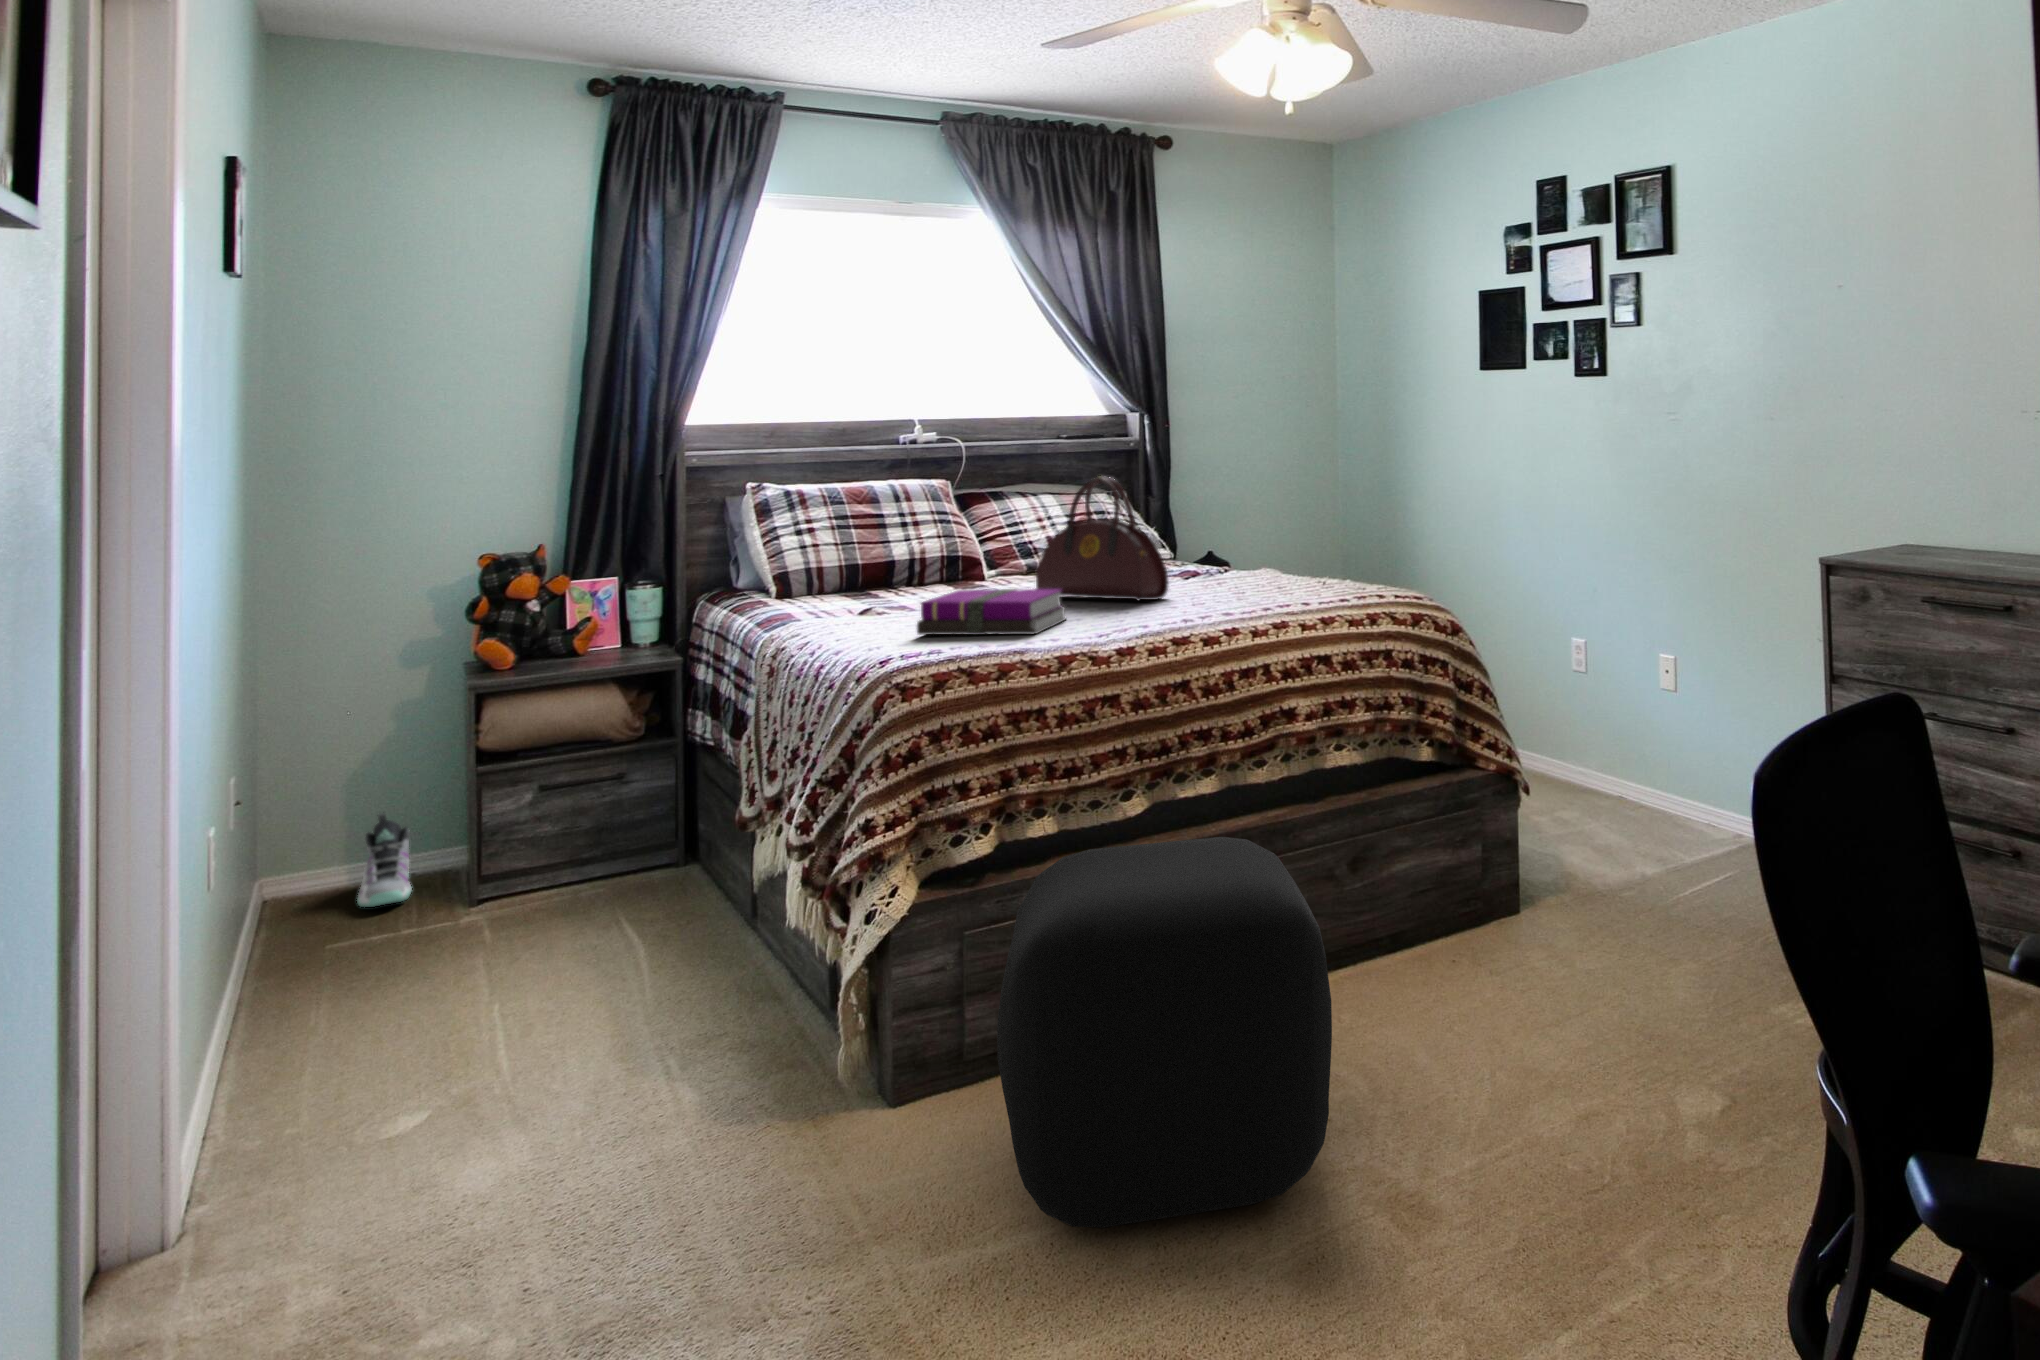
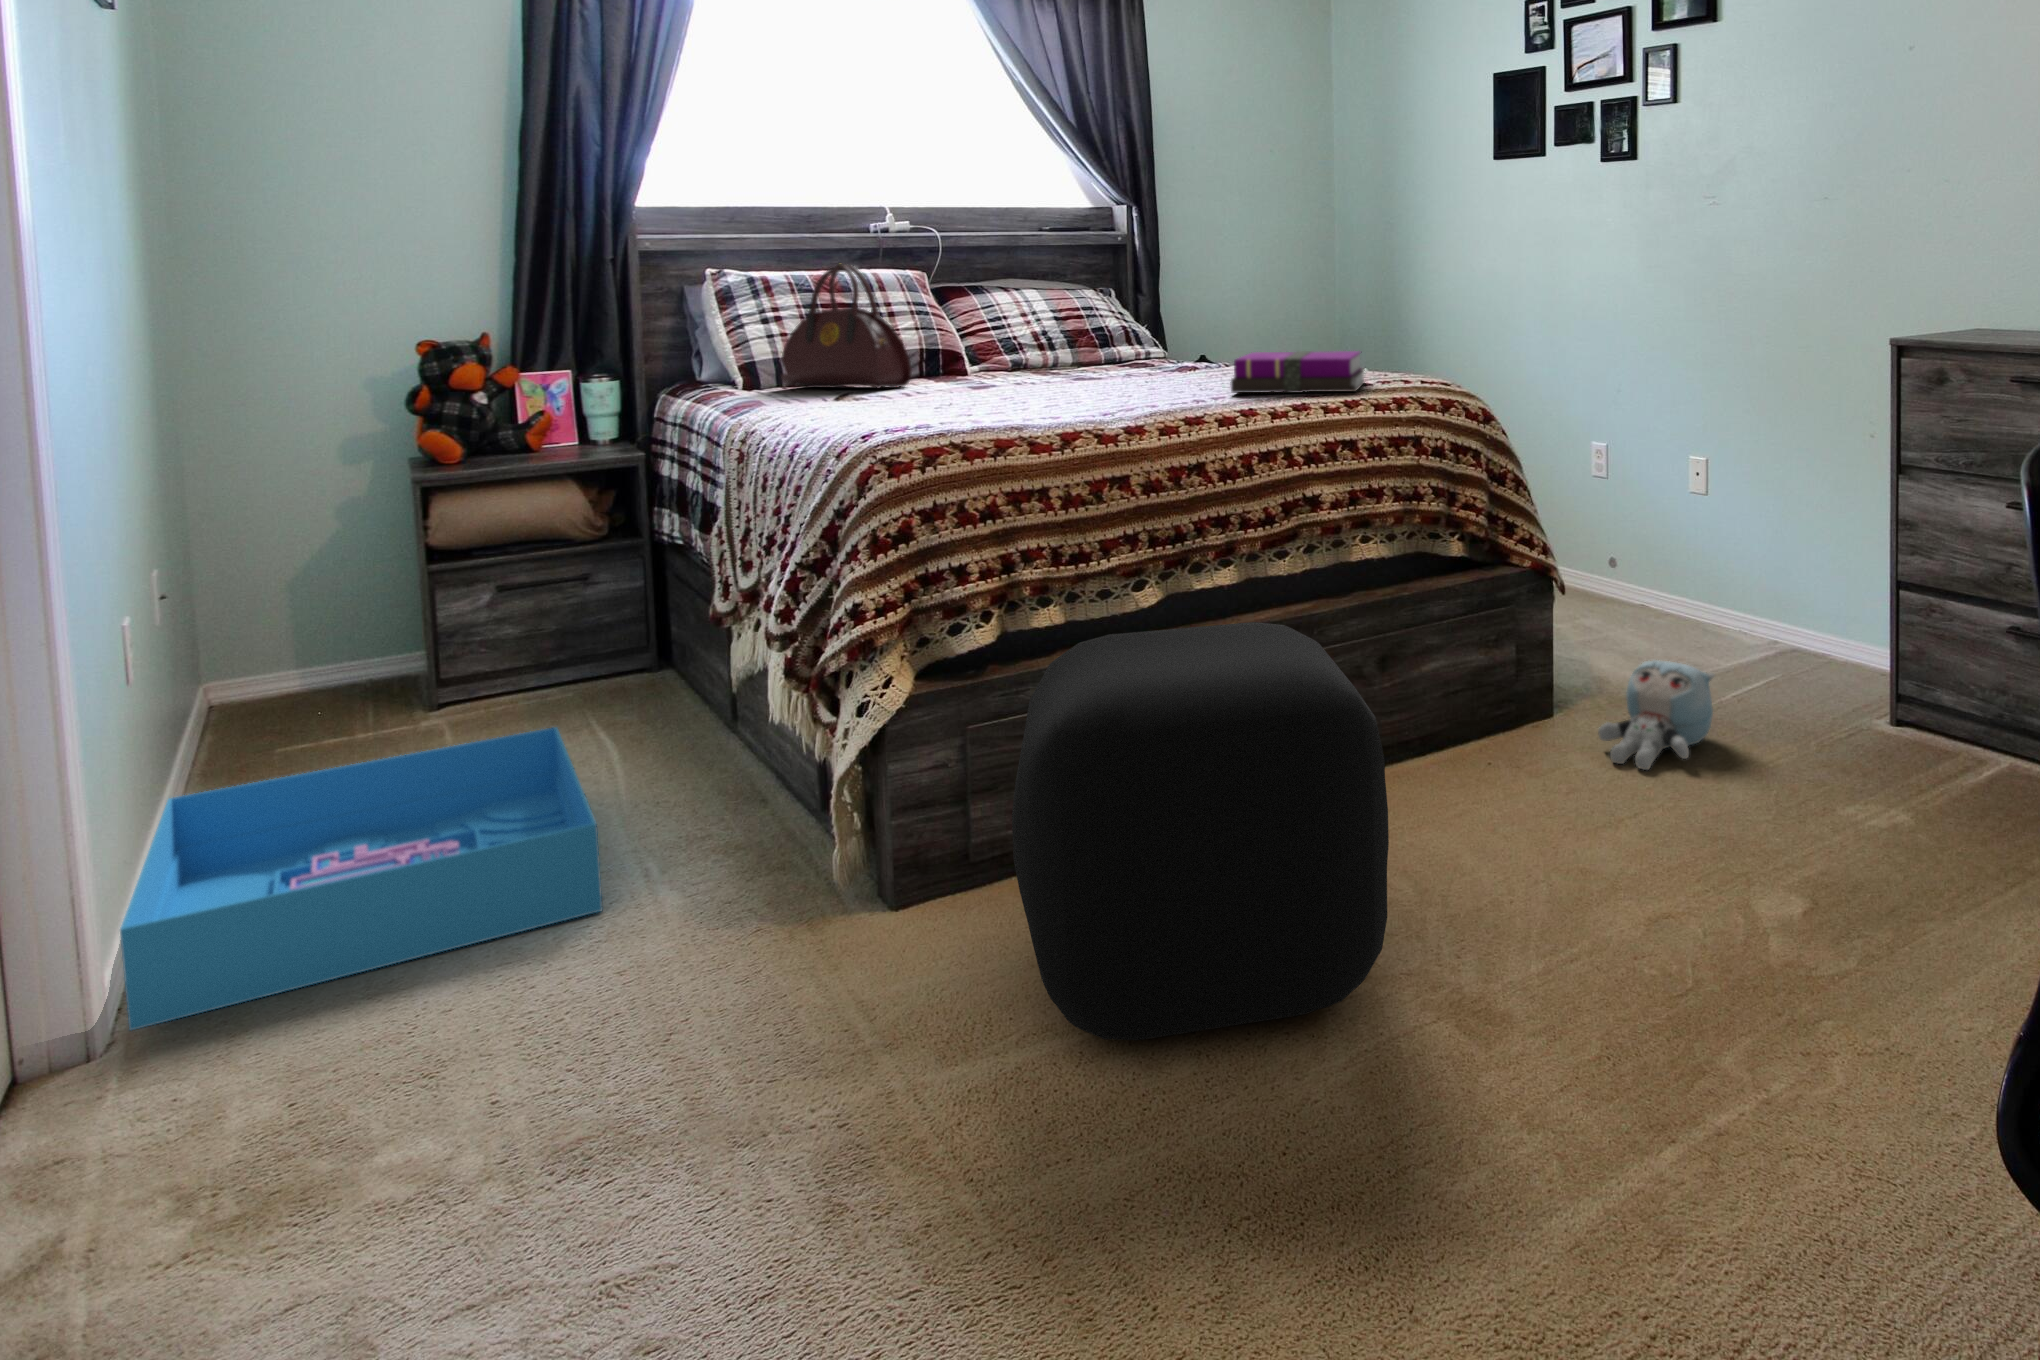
handbag: present [1036,476,1168,601] -> present [781,264,912,388]
notebook: present [917,589,1065,635] -> present [1230,351,1365,393]
sneaker: present [357,813,411,907] -> none [308,612,366,710]
plush toy: none [1558,862,1667,969] -> present [1598,660,1715,770]
storage bin: none [208,928,629,1217] -> present [120,727,603,1030]

